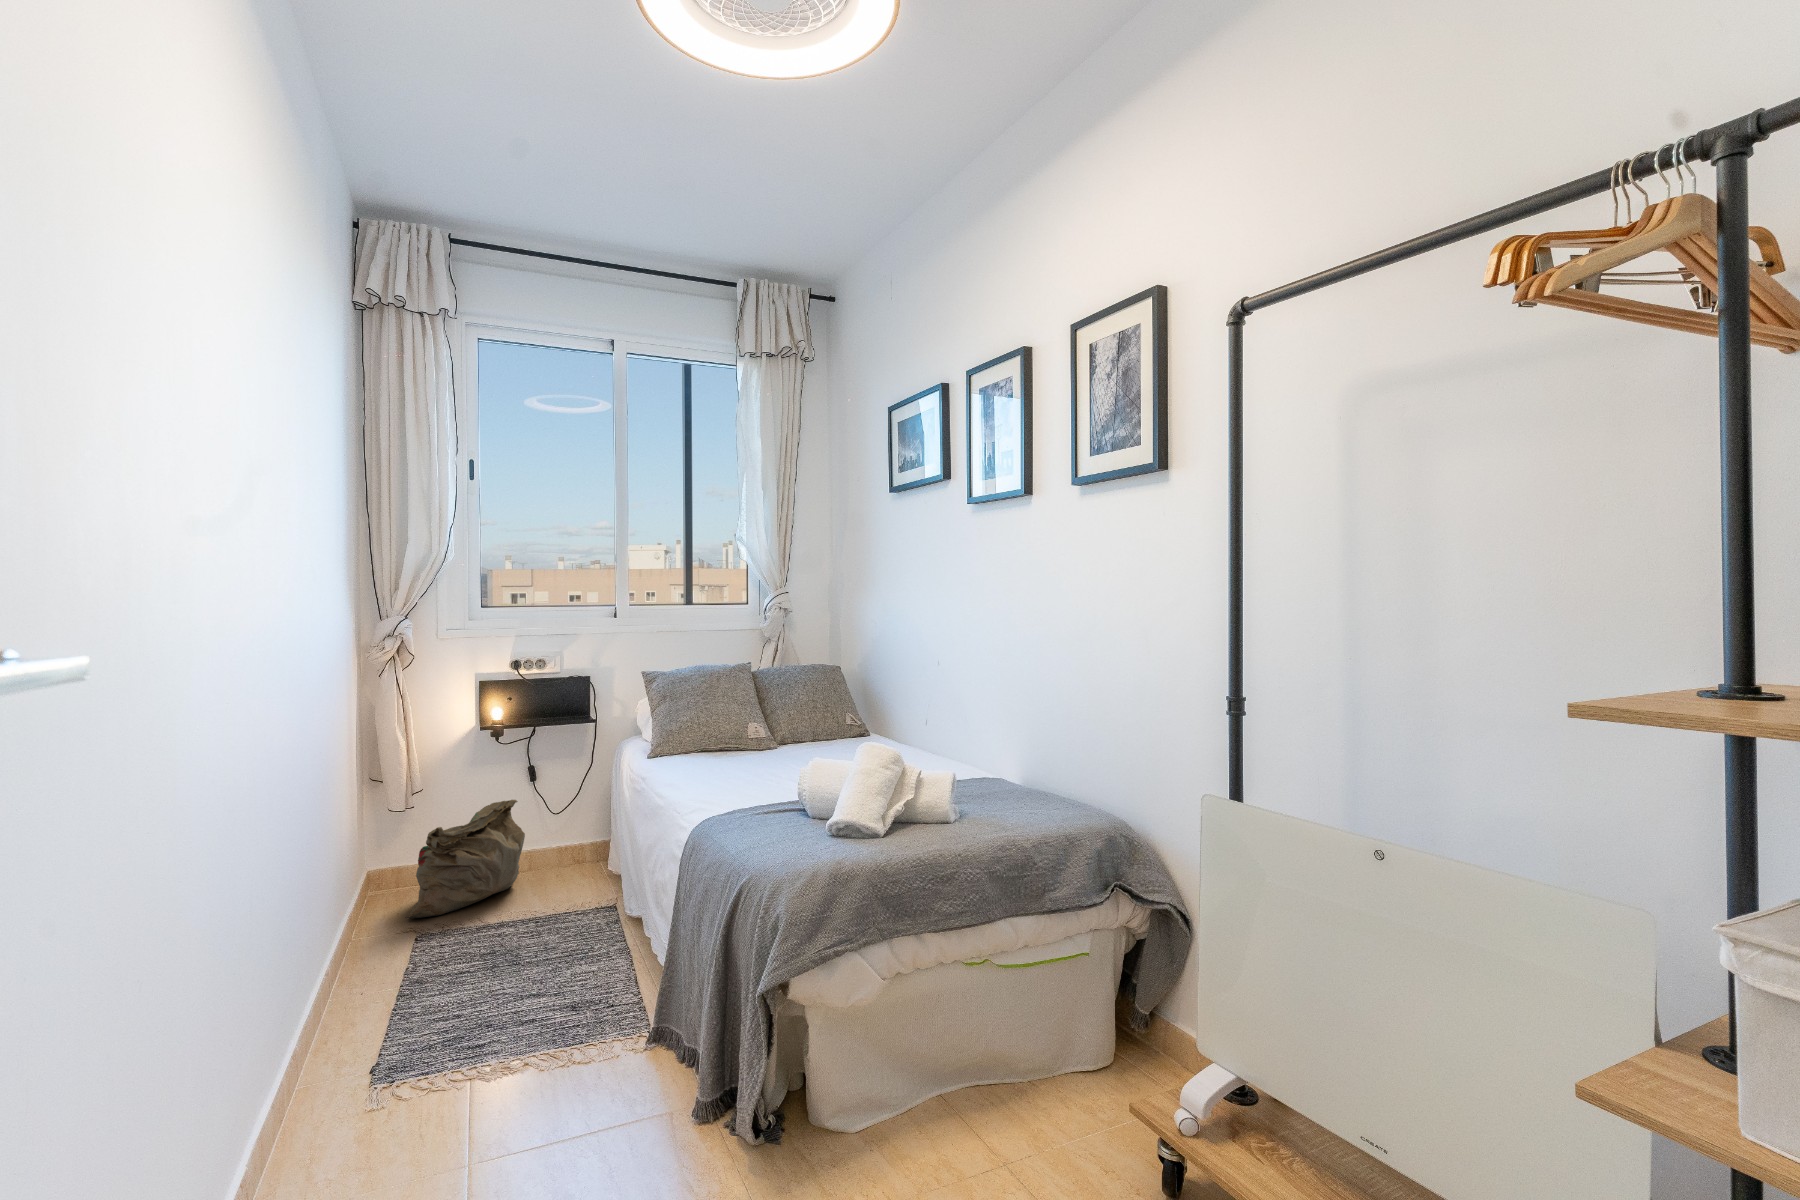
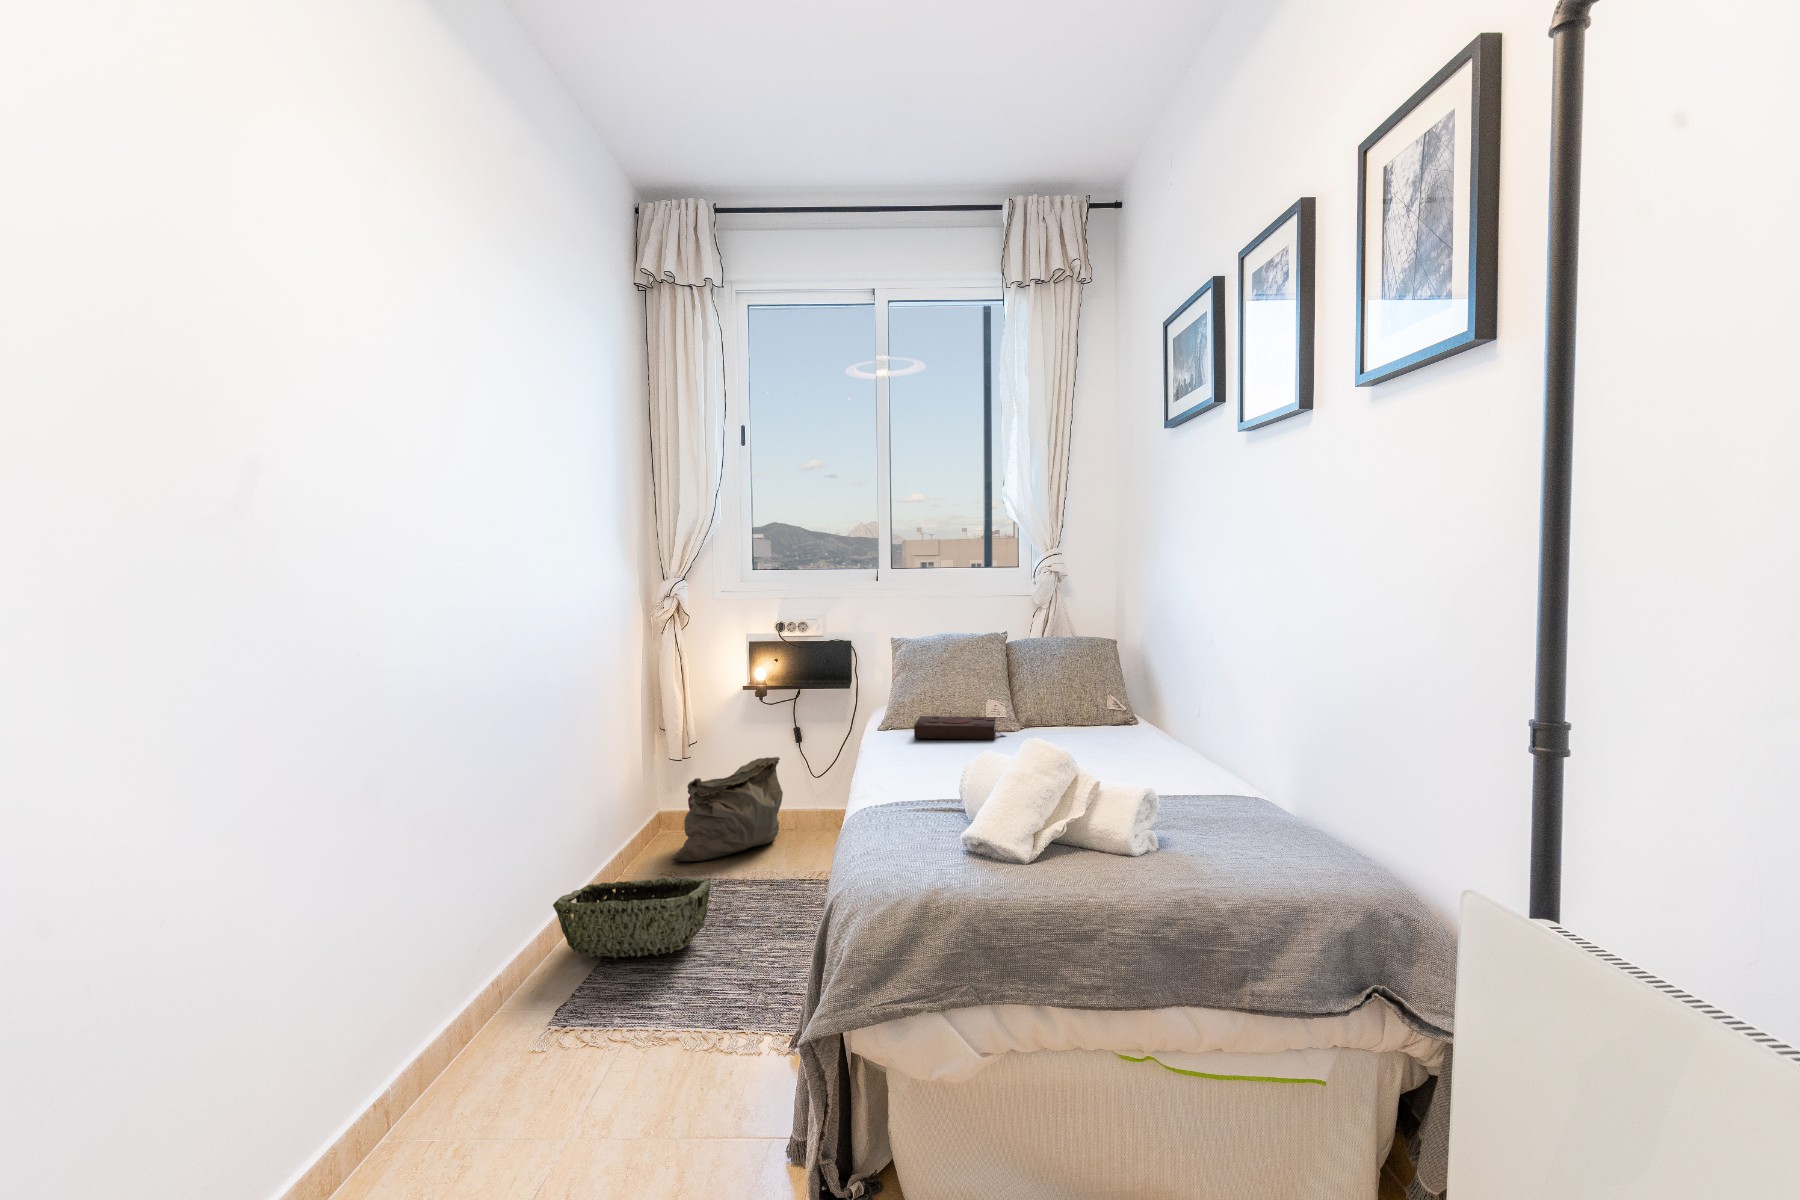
book: none [688,740,776,764] -> present [914,716,1006,740]
woven basket: none [334,920,502,1015] -> present [553,878,710,958]

